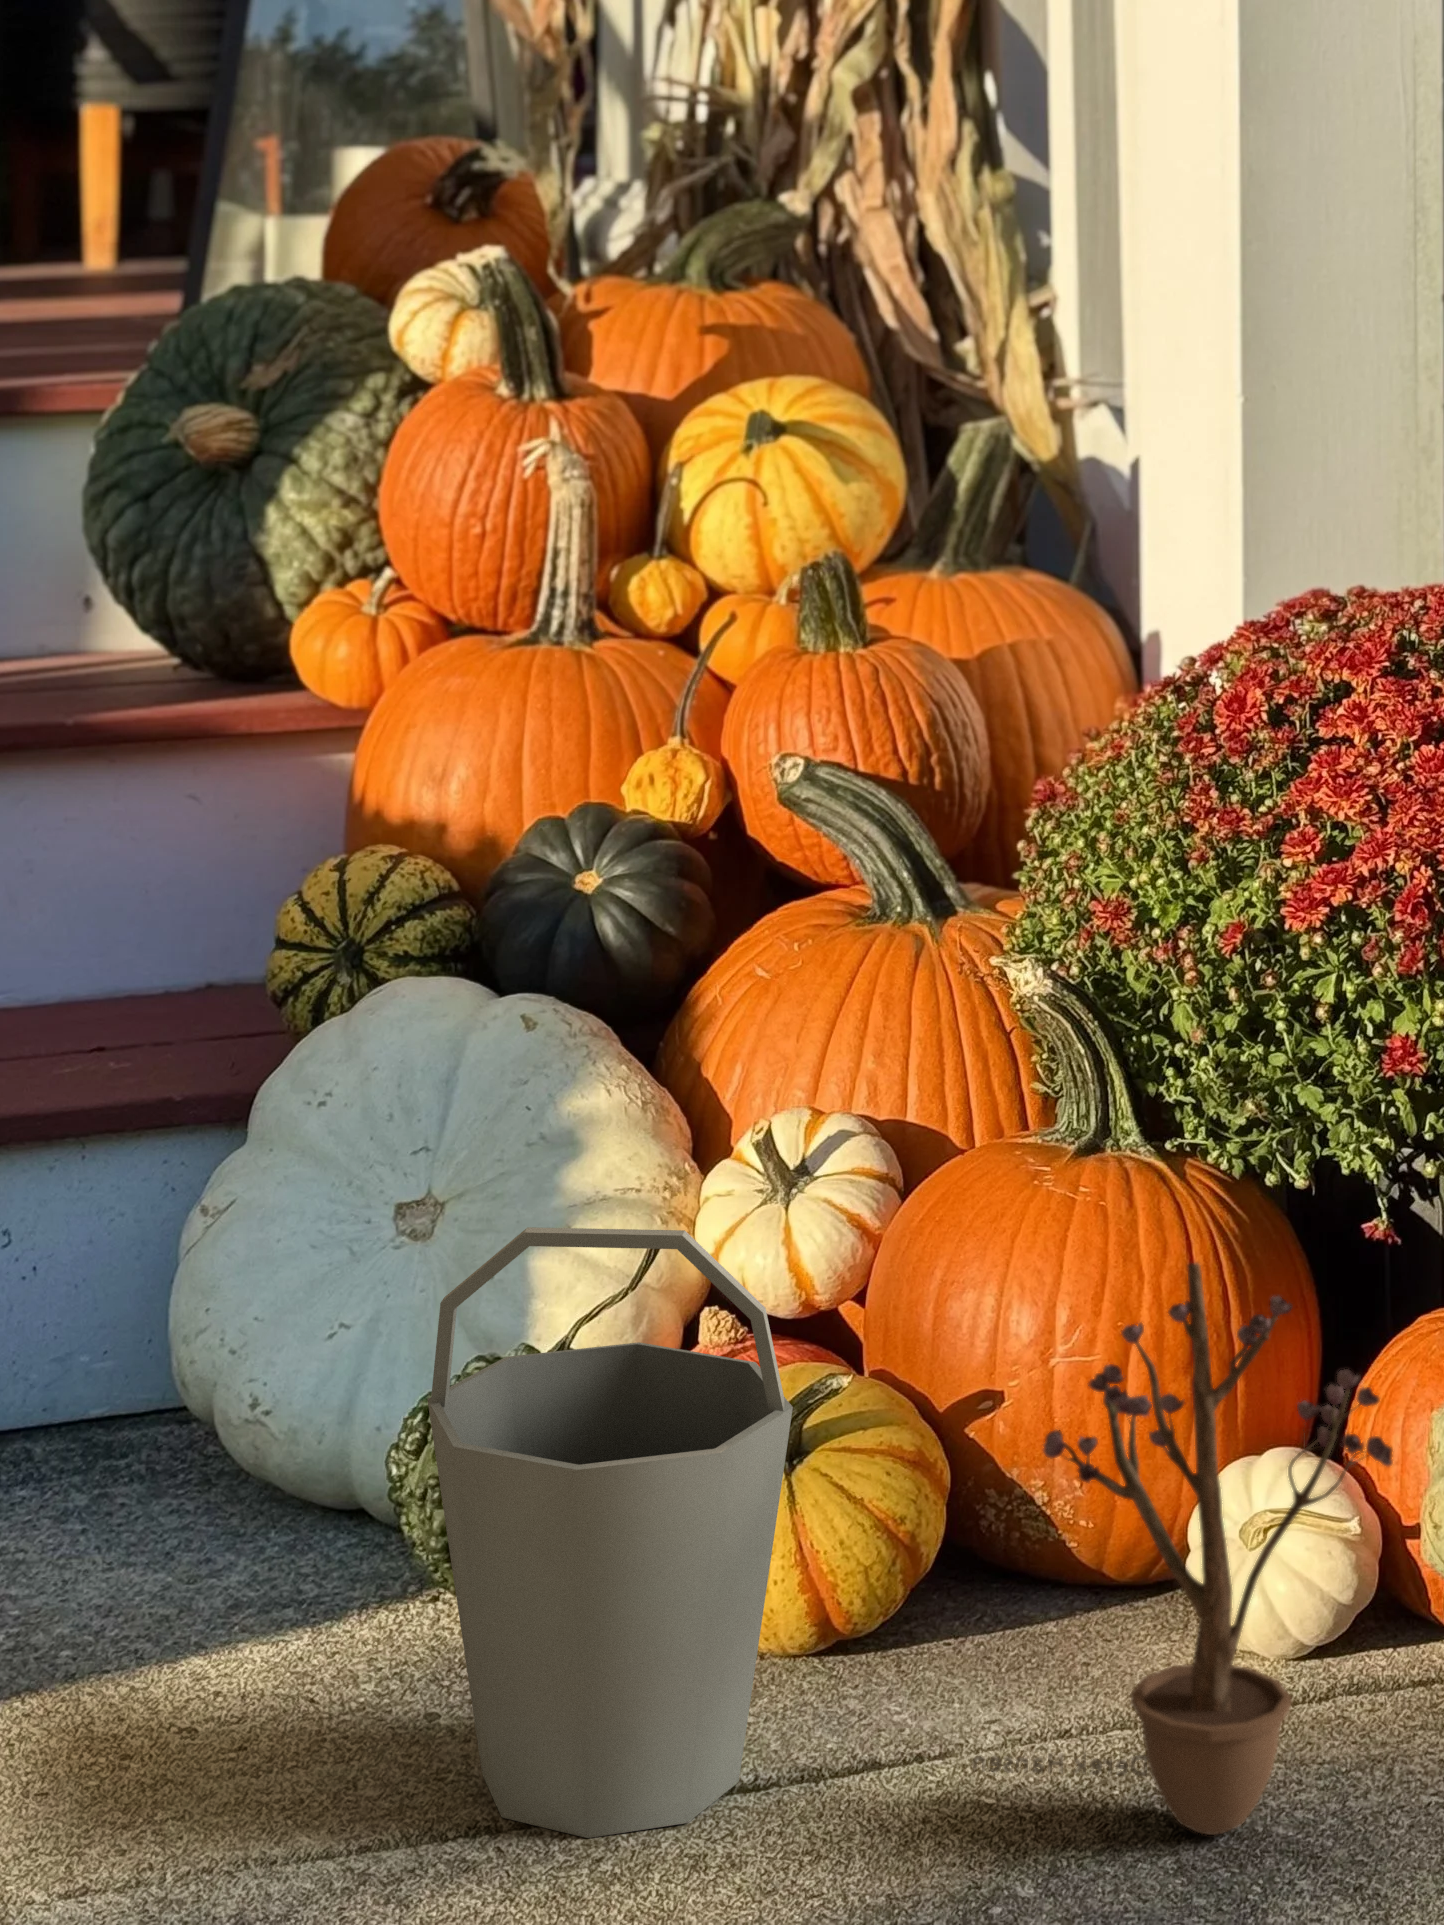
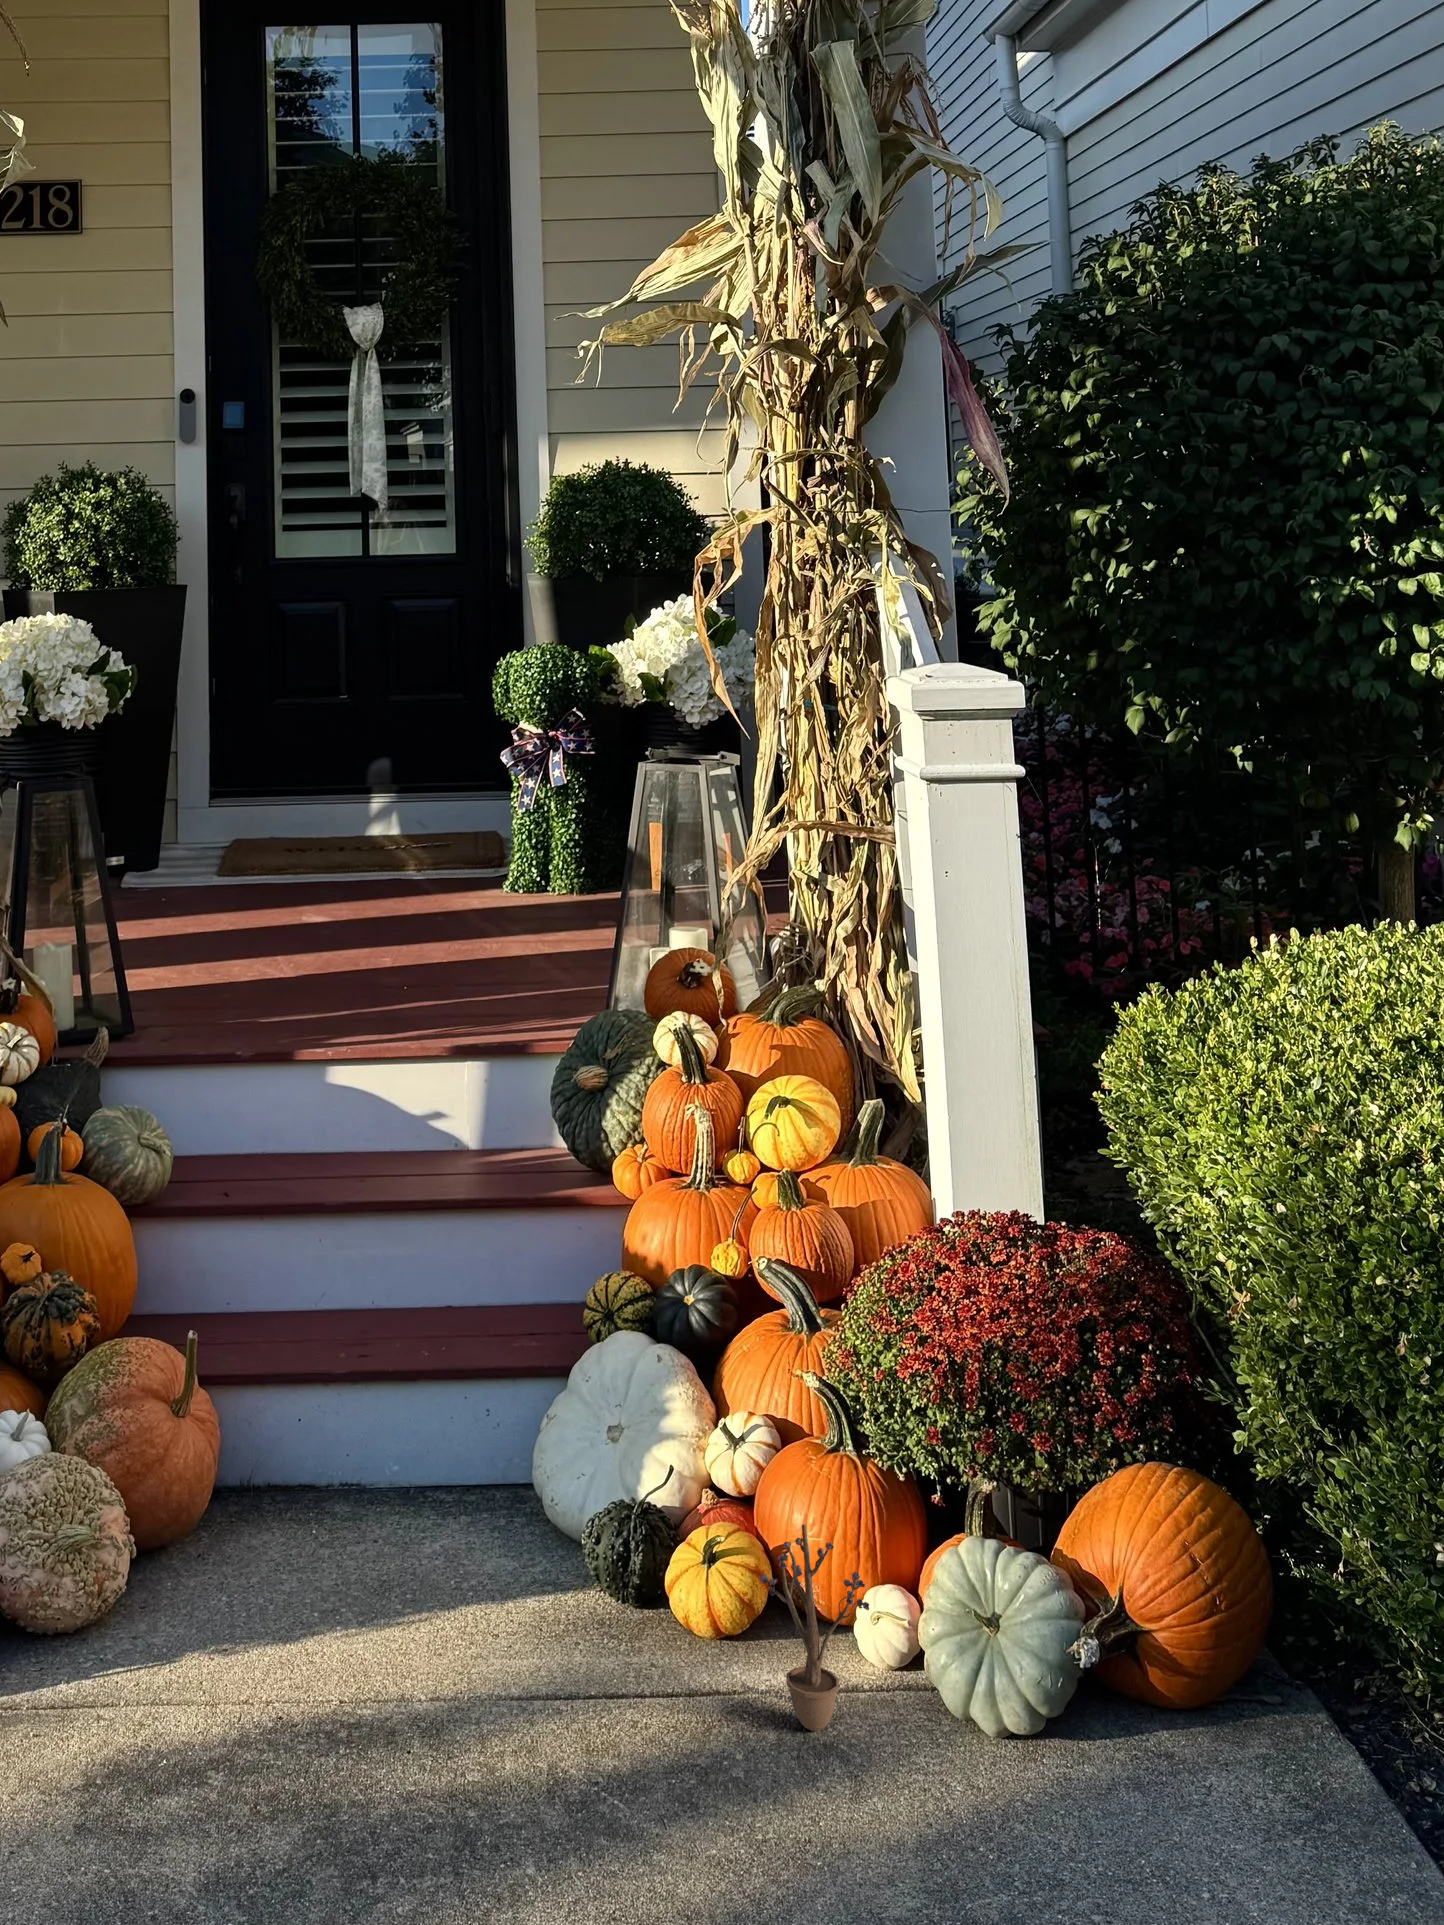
bucket: present [427,1227,793,1838] -> none [571,1470,683,1688]

